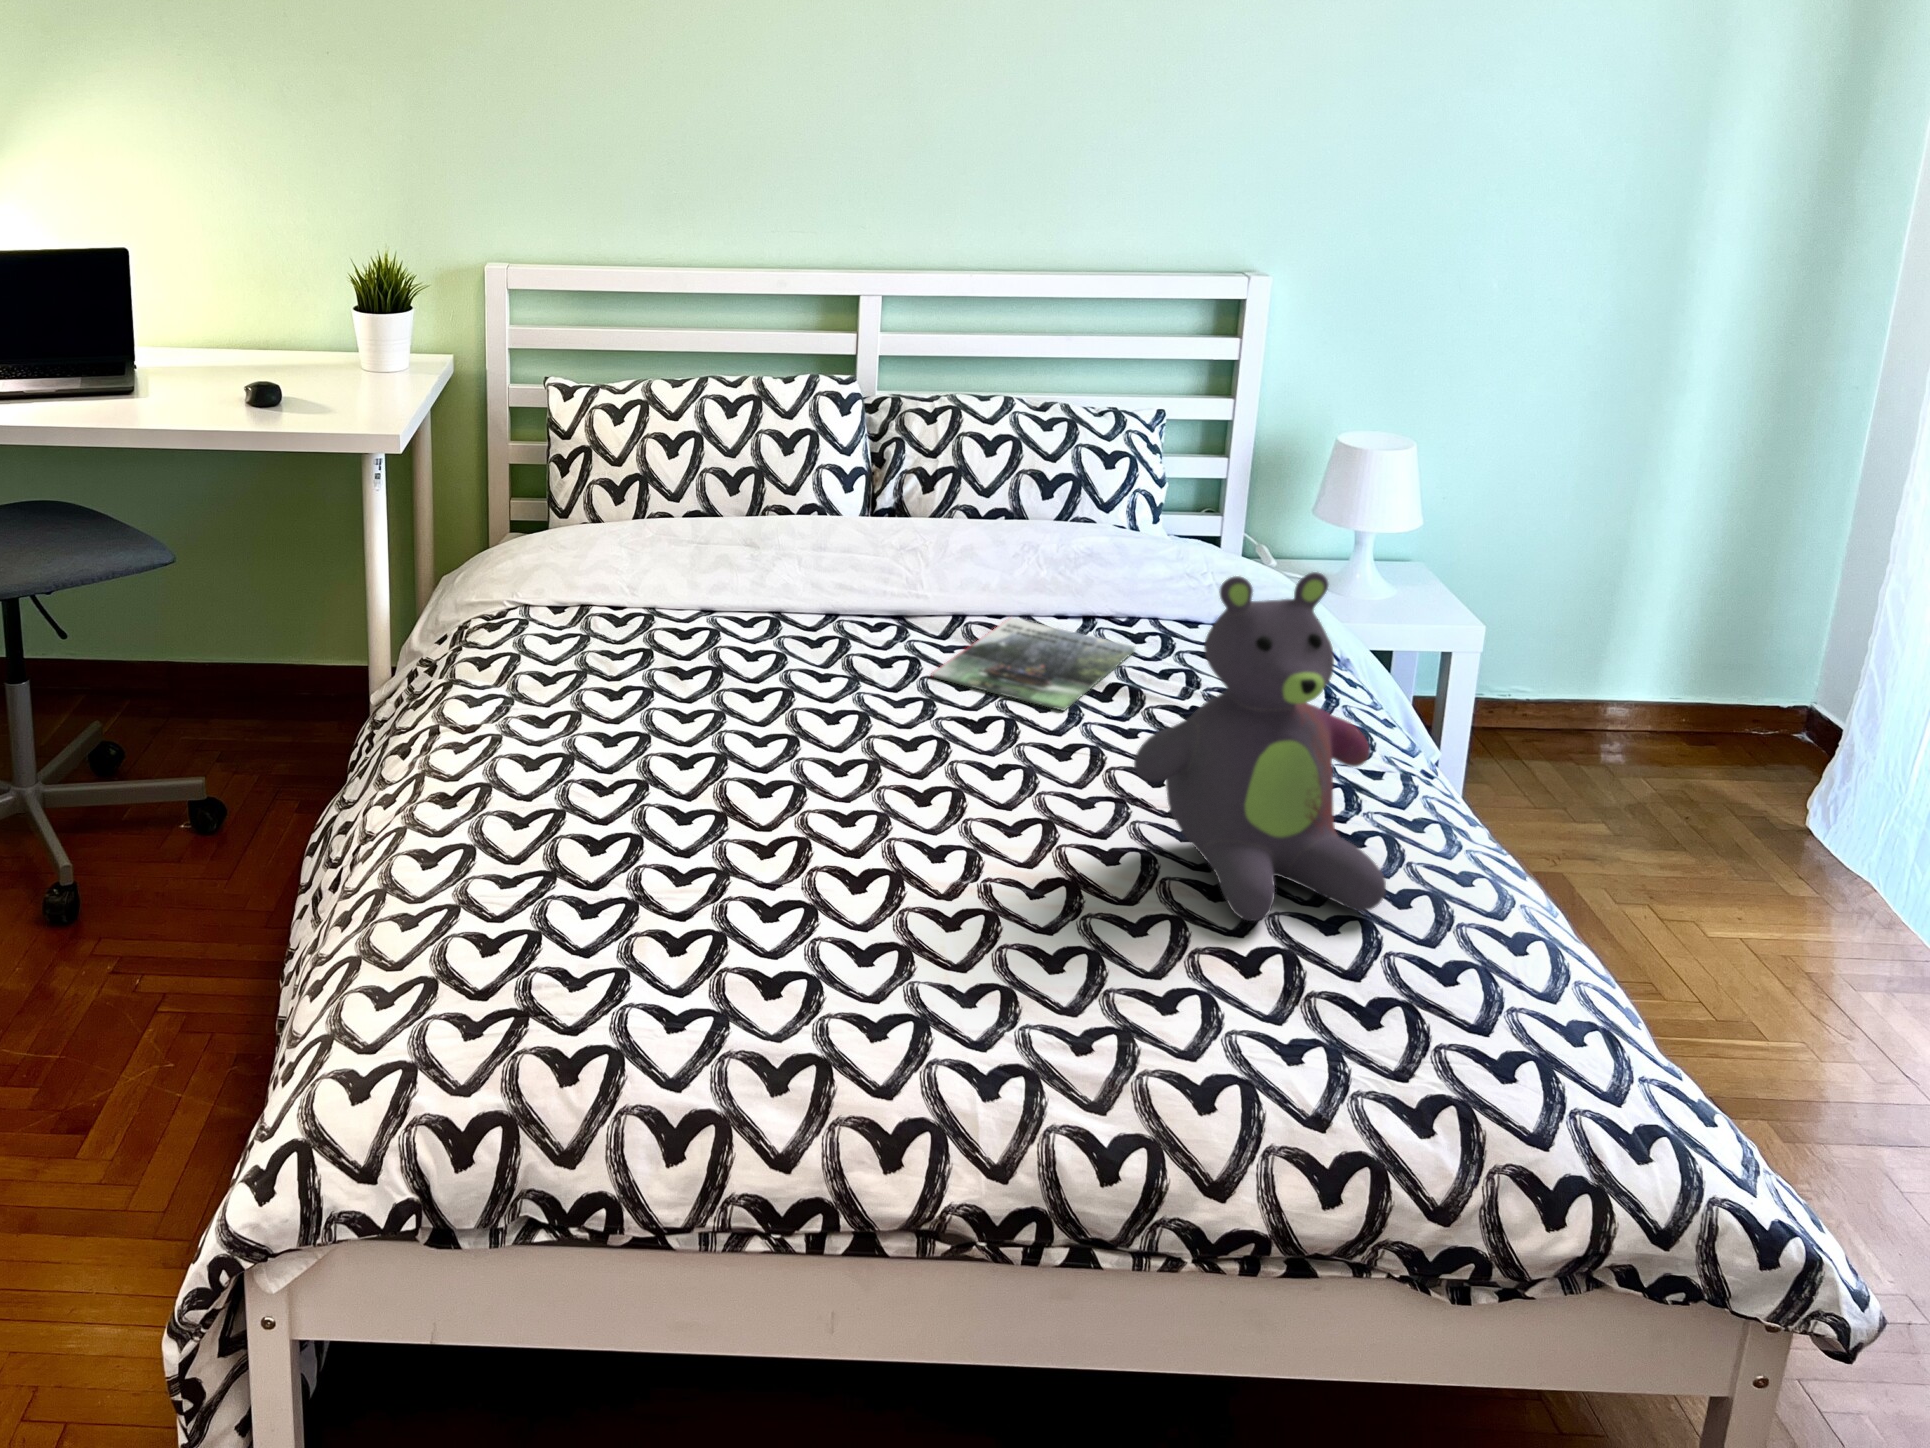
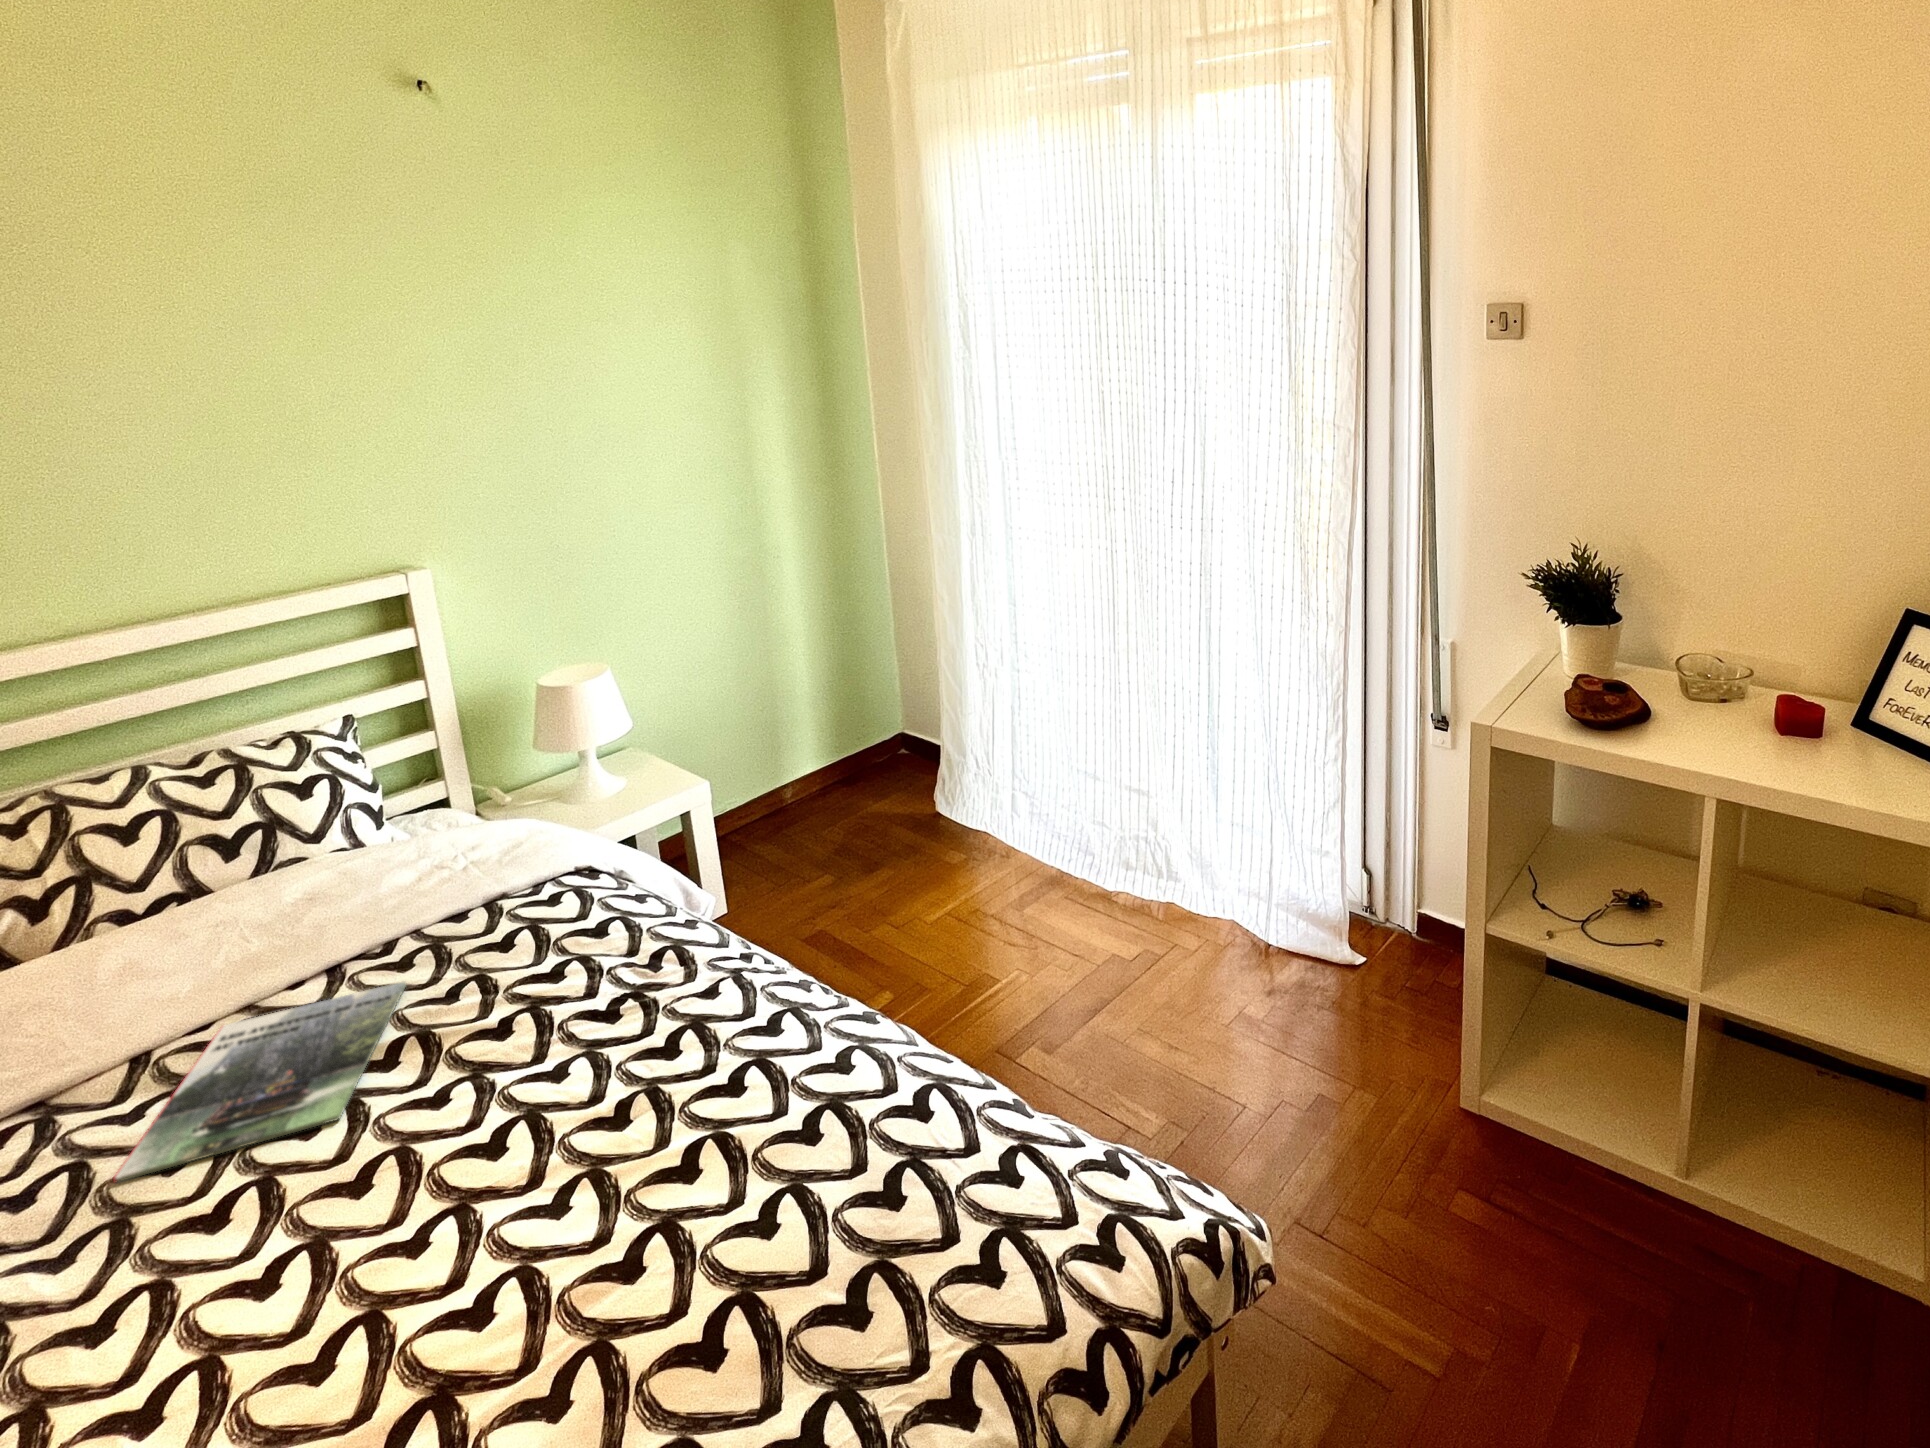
stuffed bear: present [1134,572,1386,921] -> none [473,882,795,1282]

